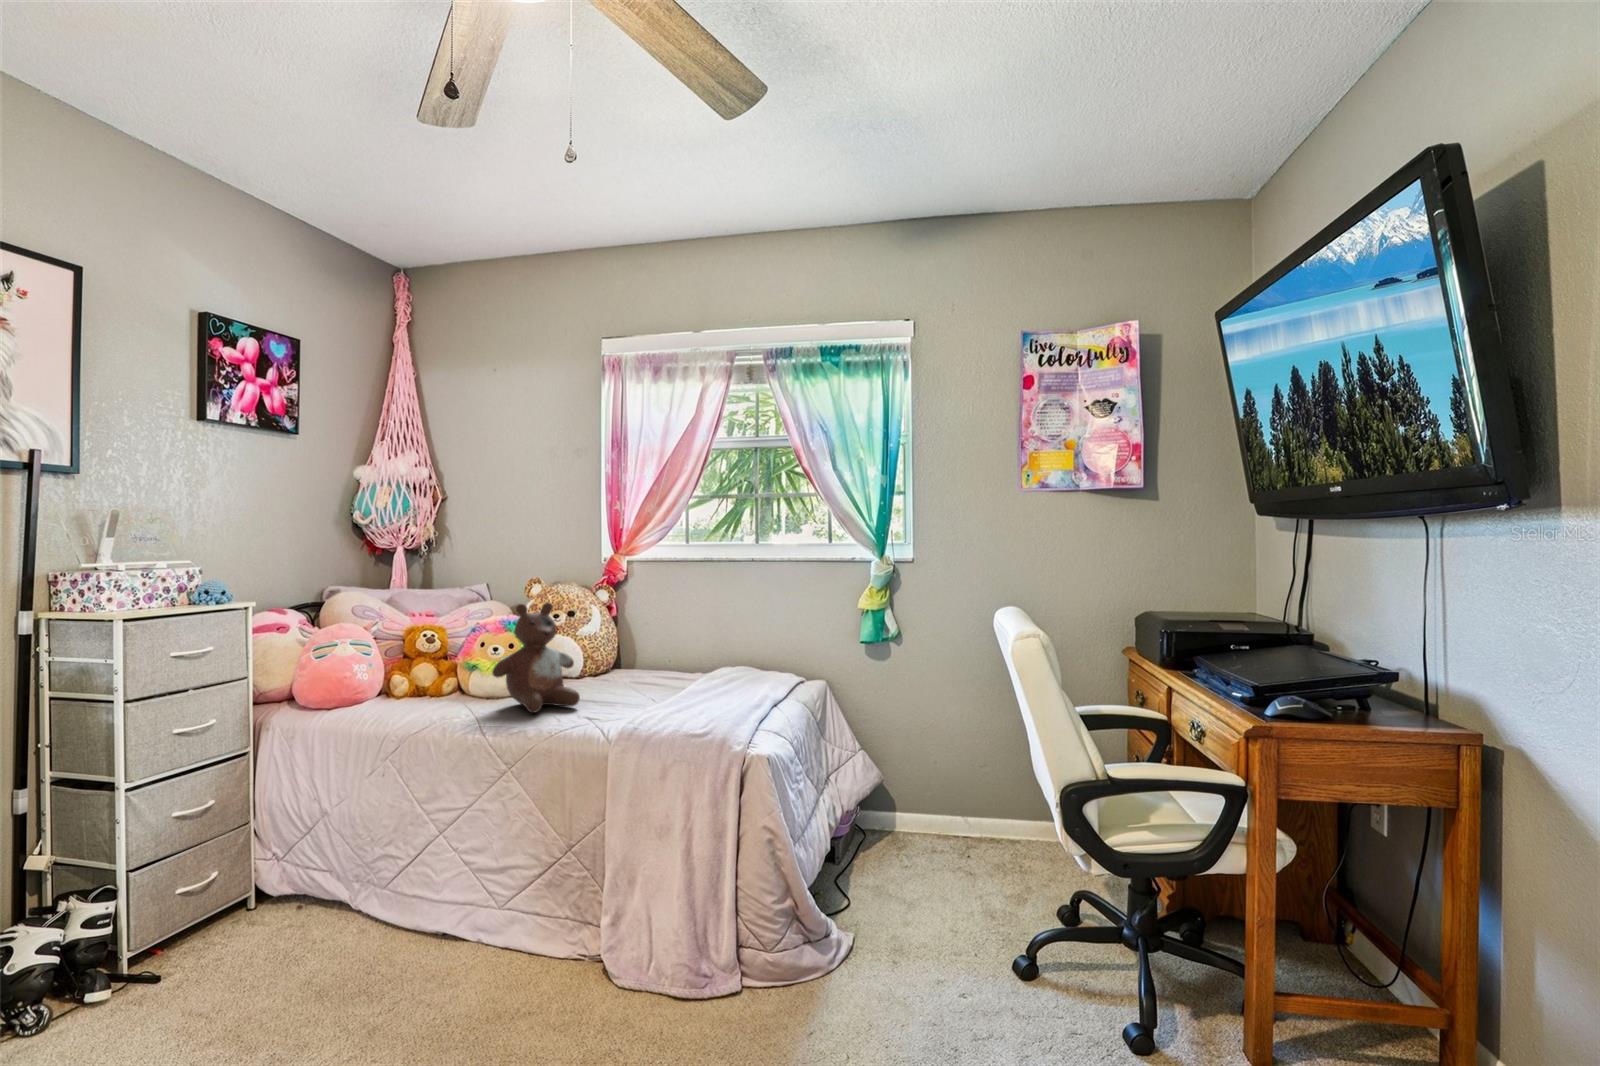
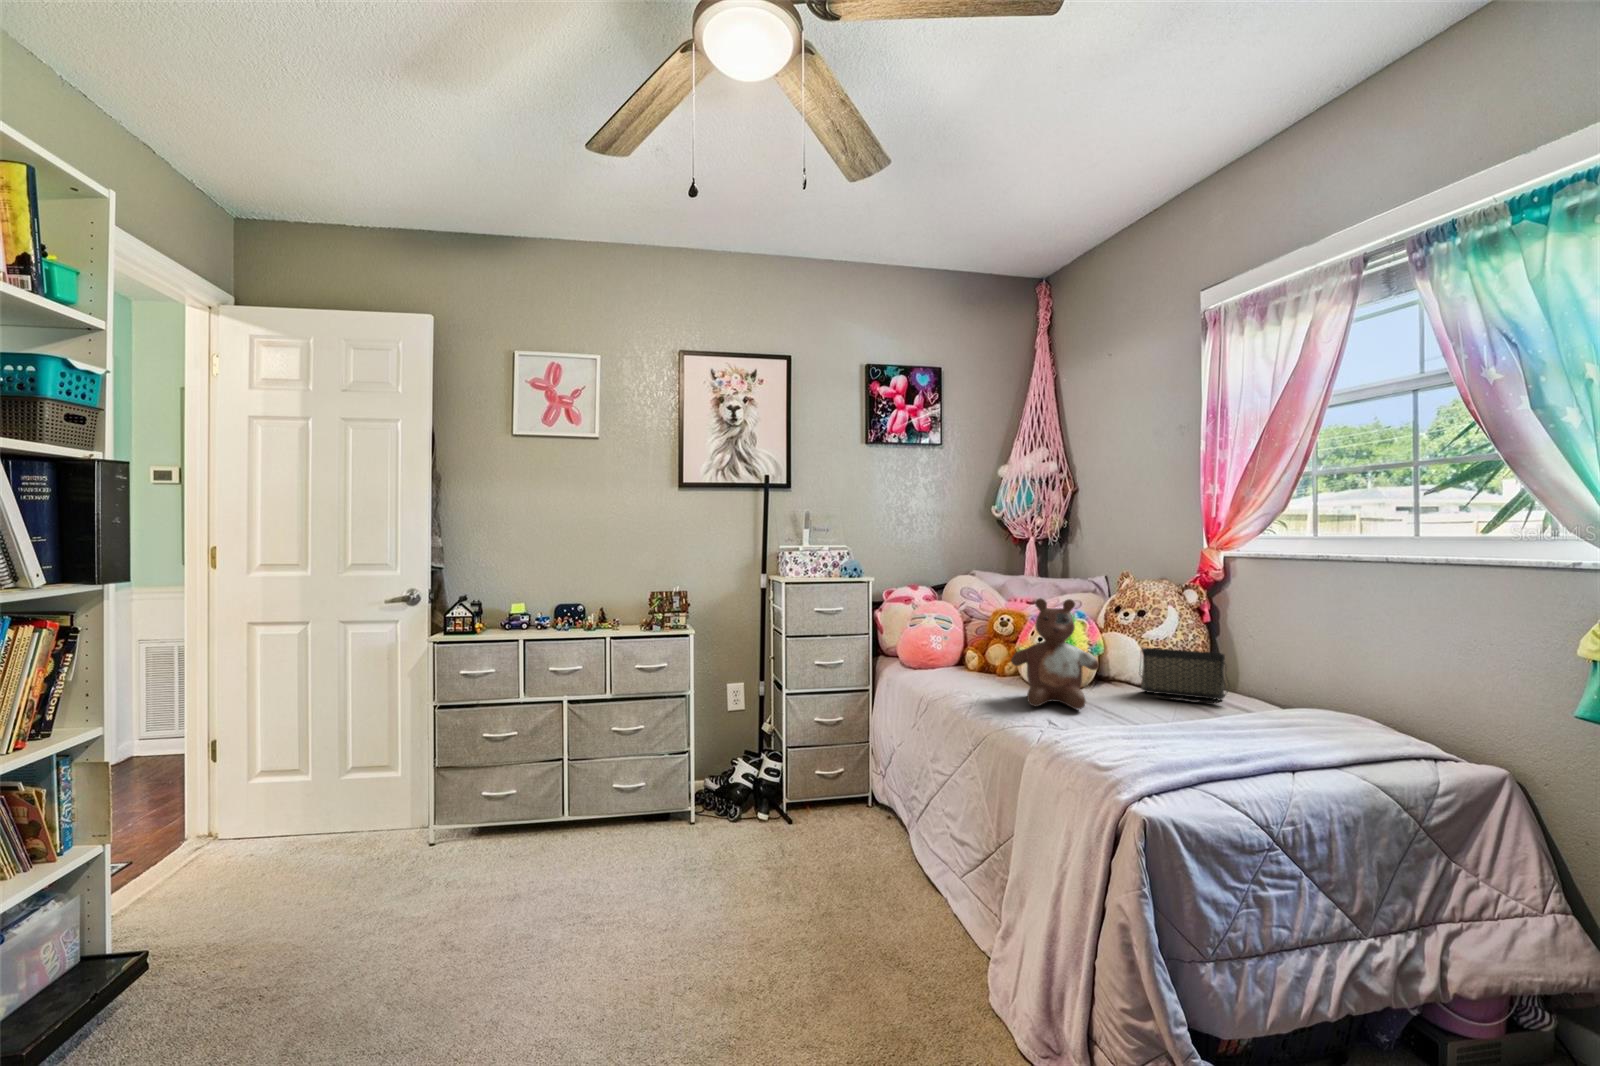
handbag: none [588,638,662,684] -> present [1139,648,1228,703]

